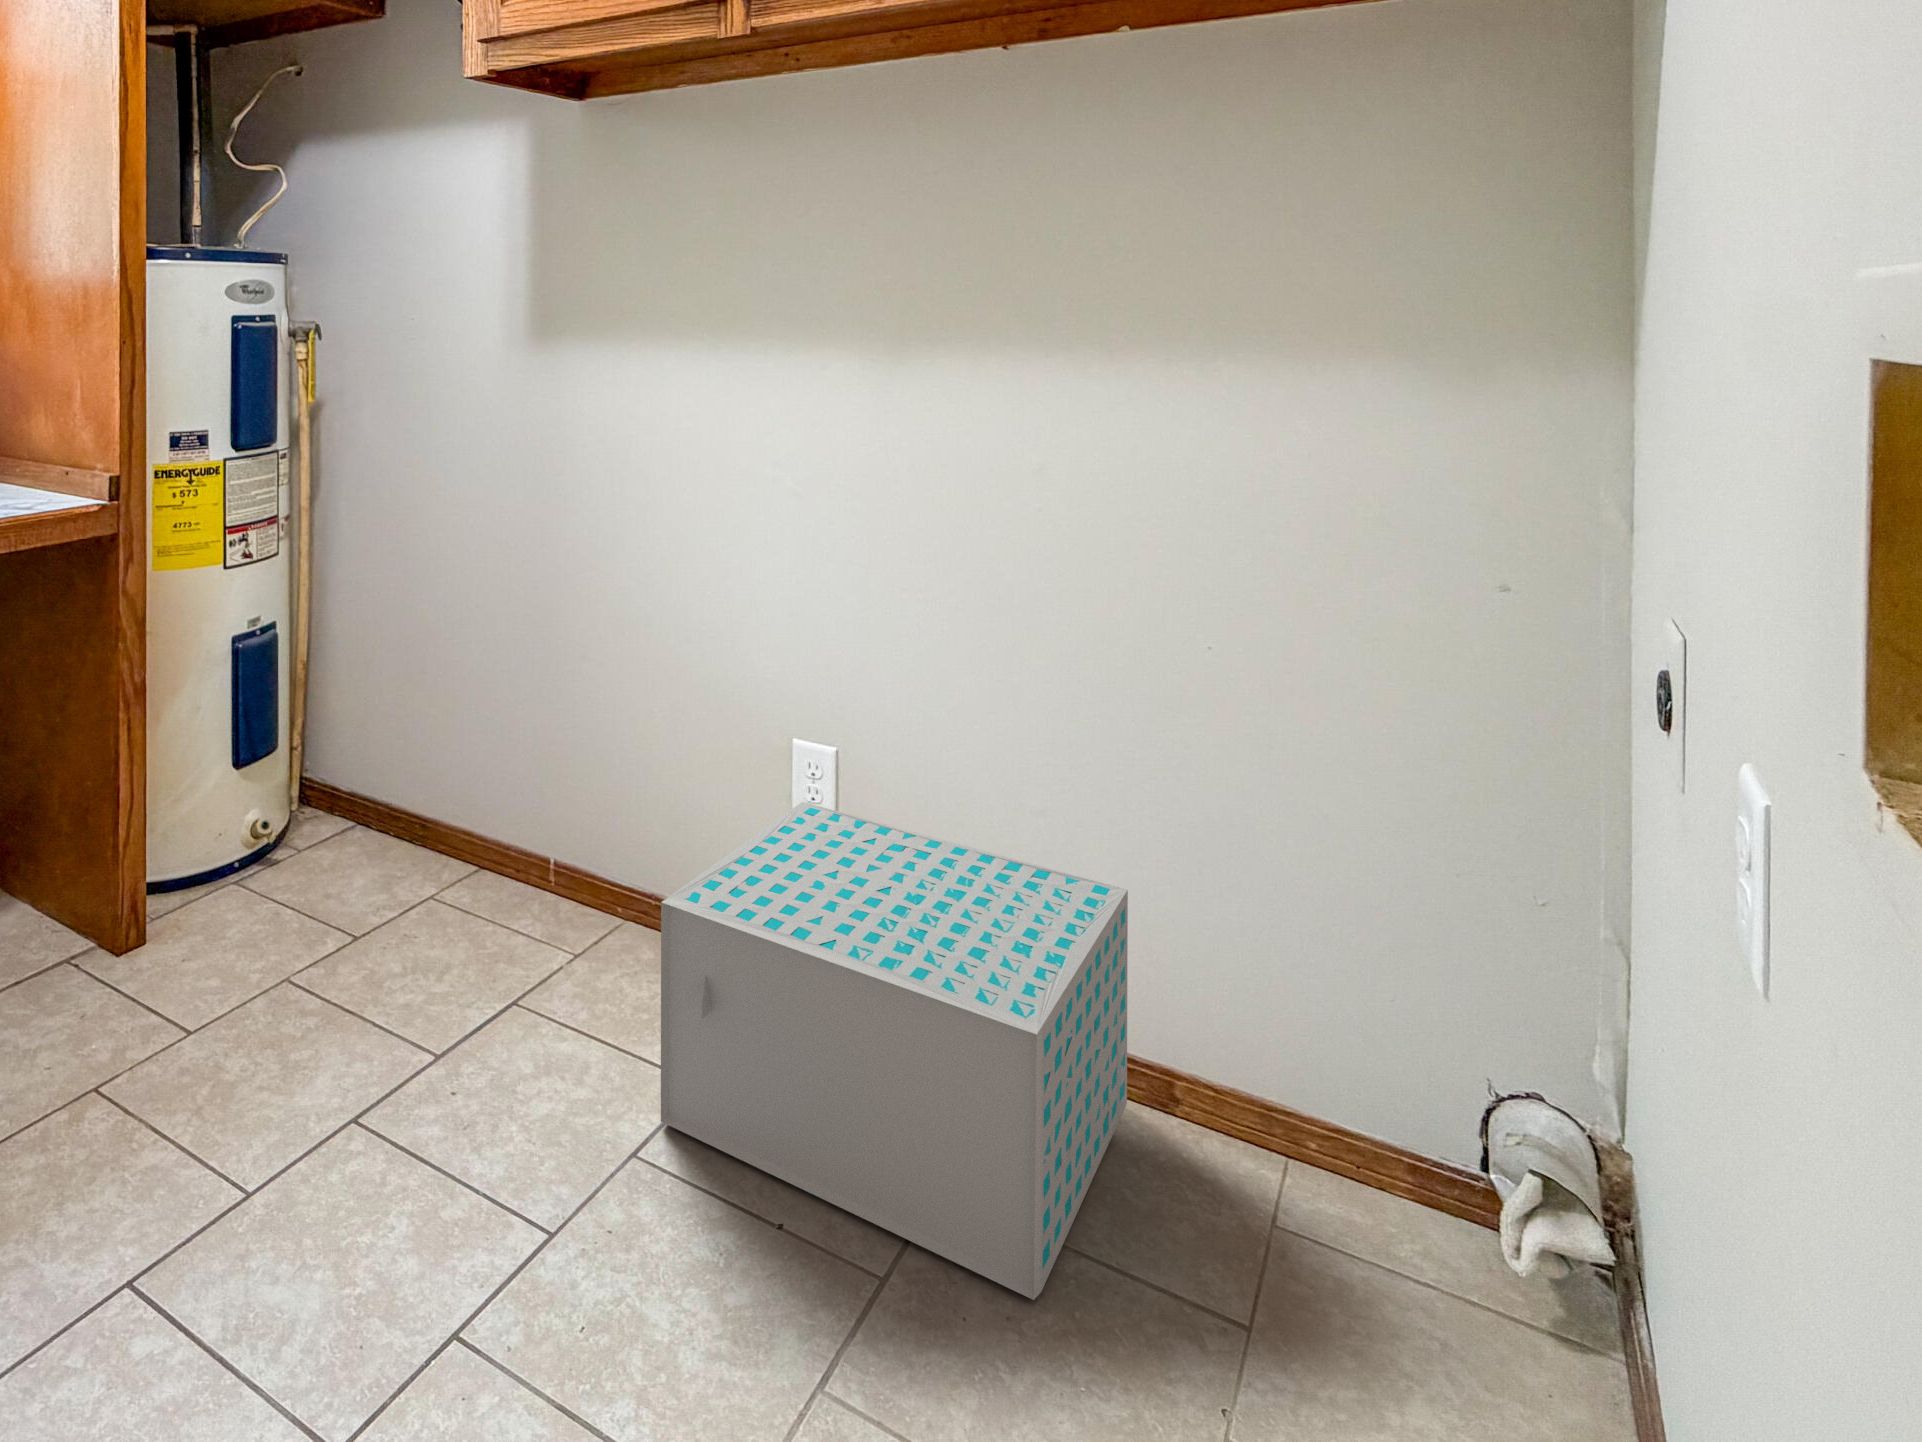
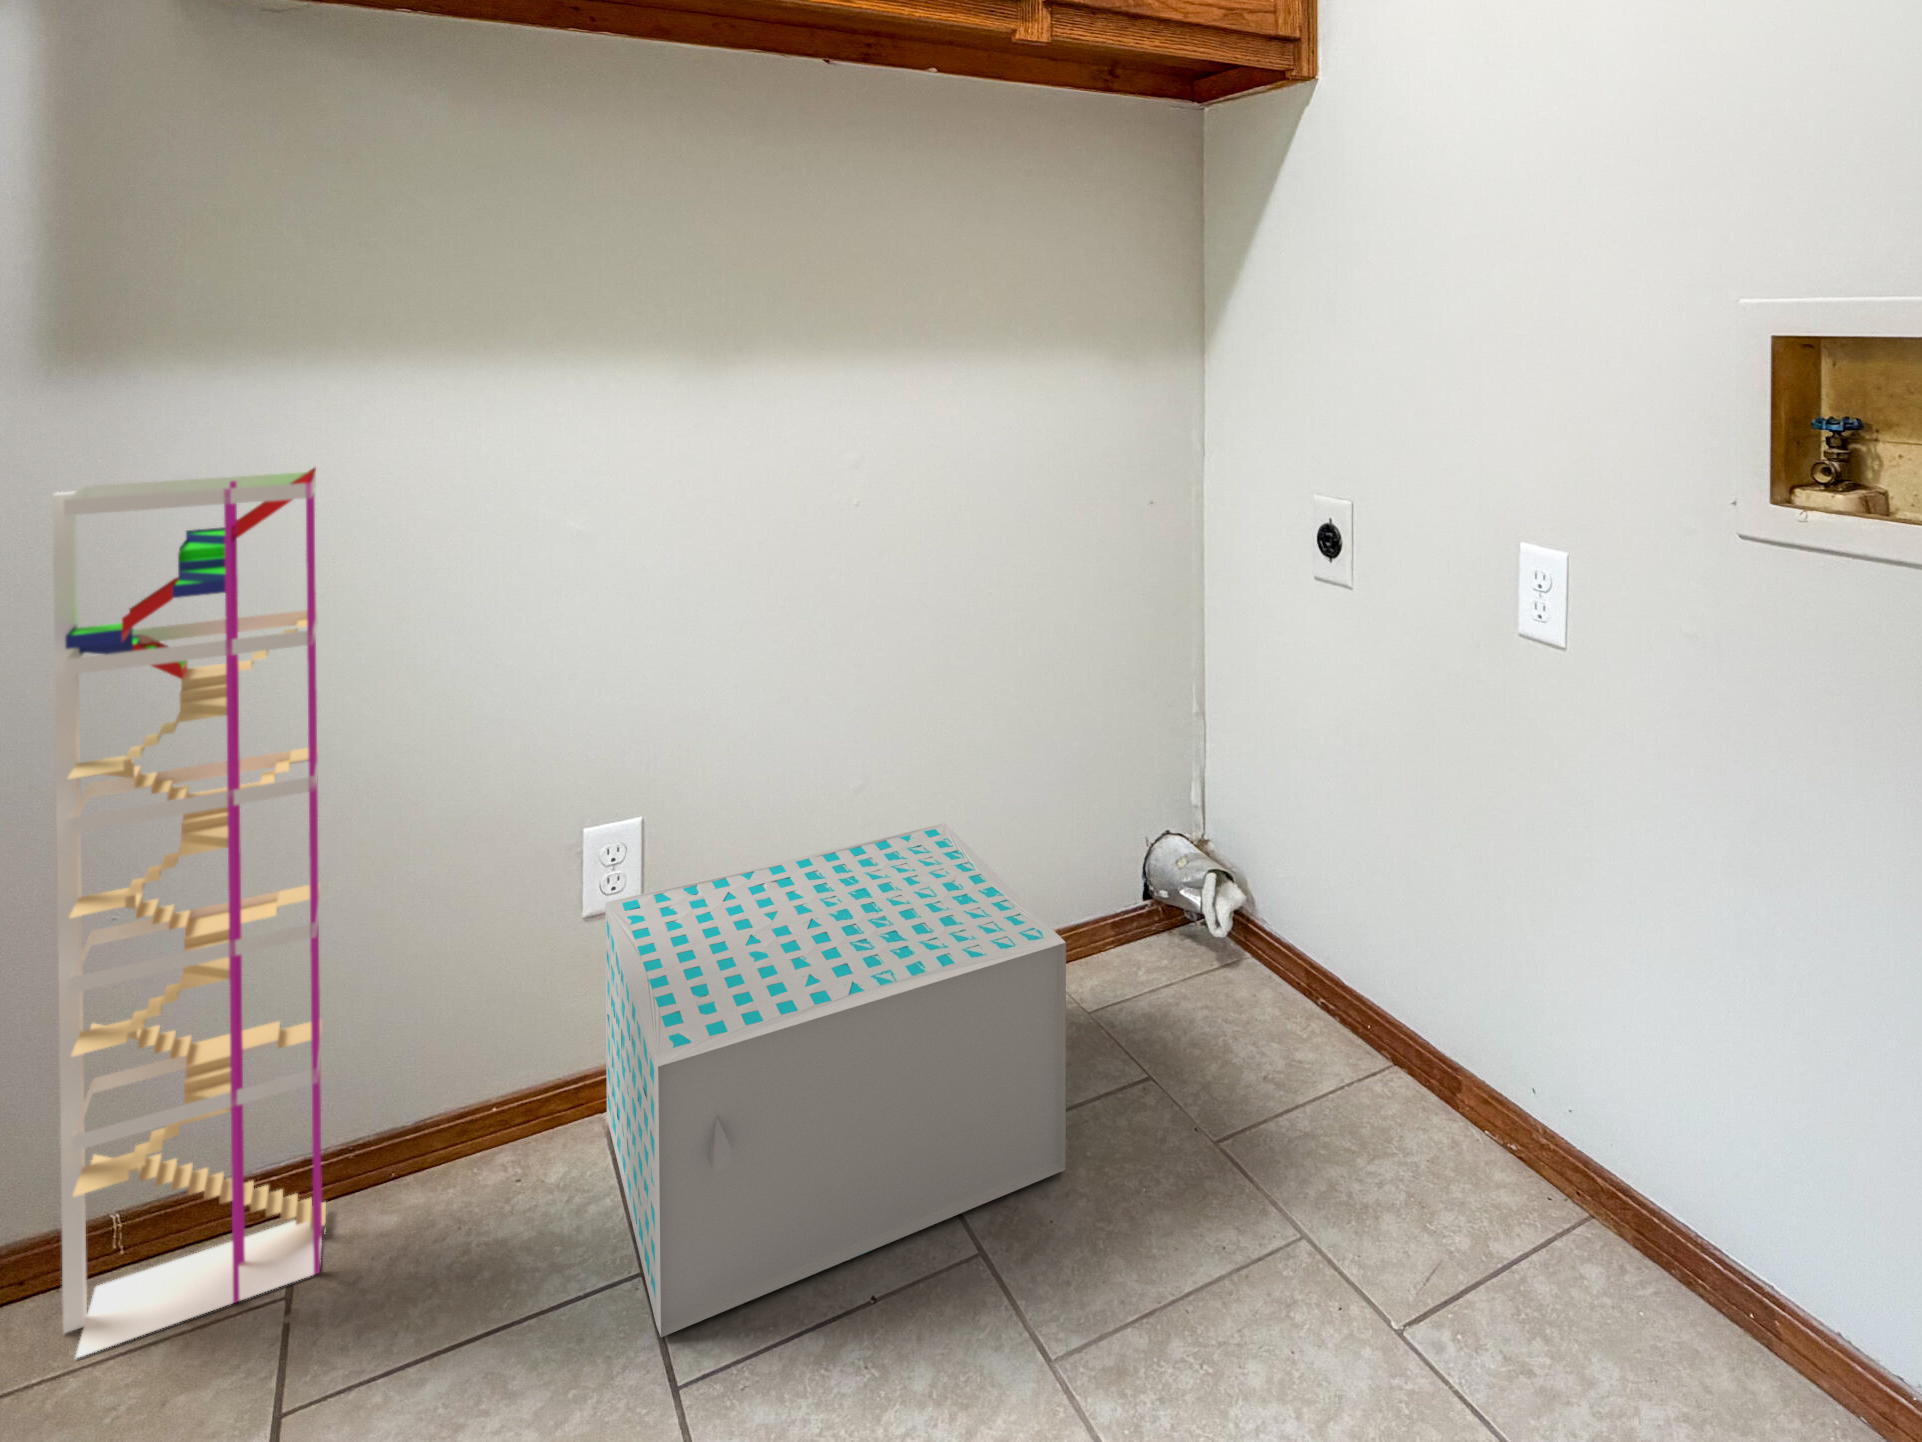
shelving unit: none [501,407,638,953] -> present [52,468,326,1358]

